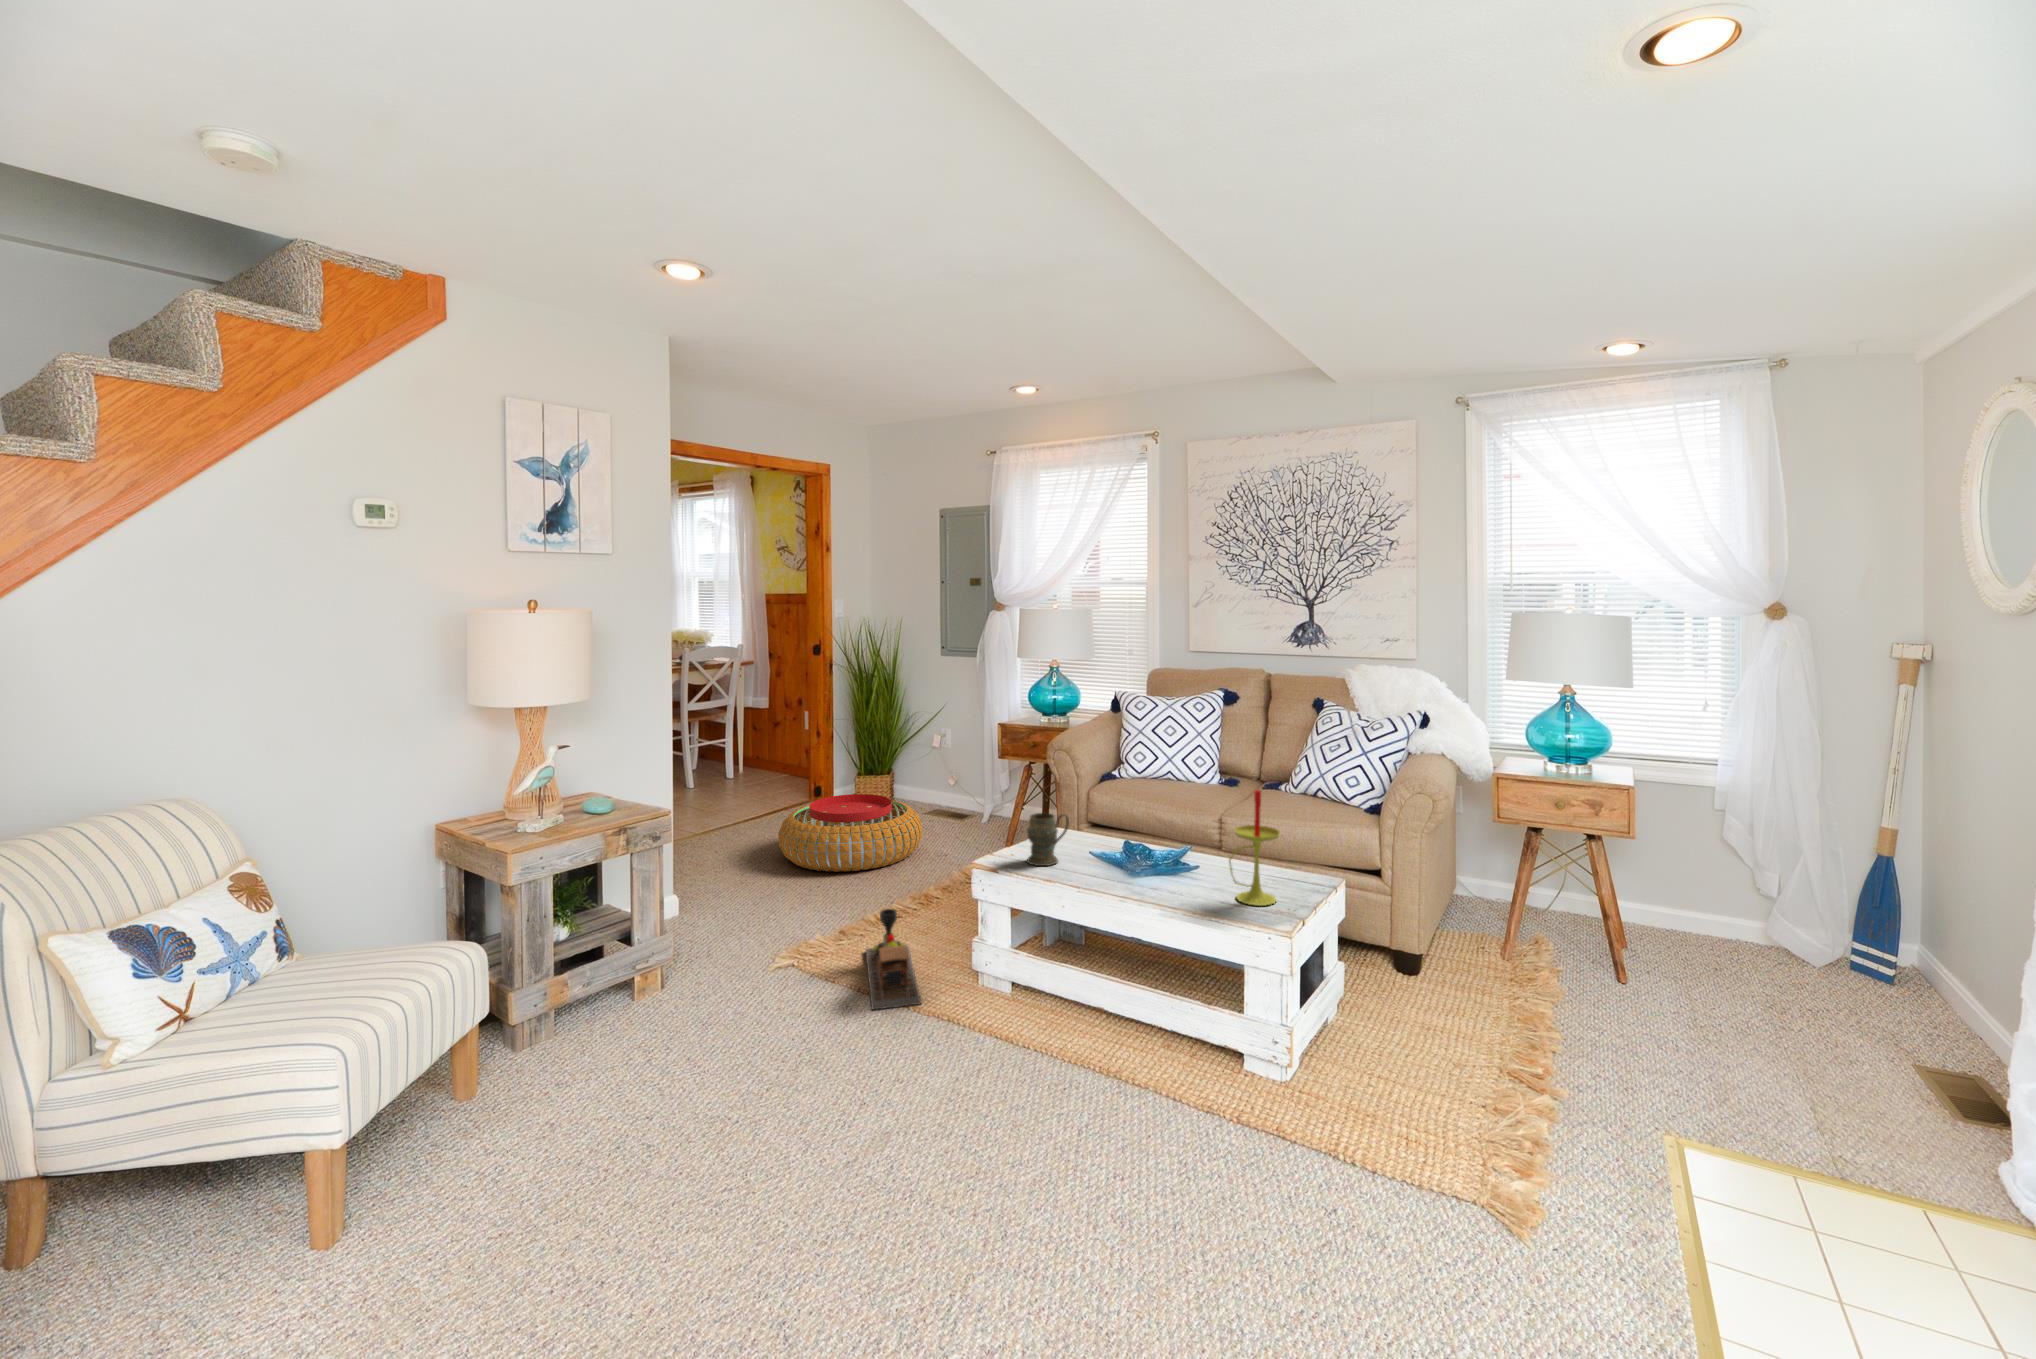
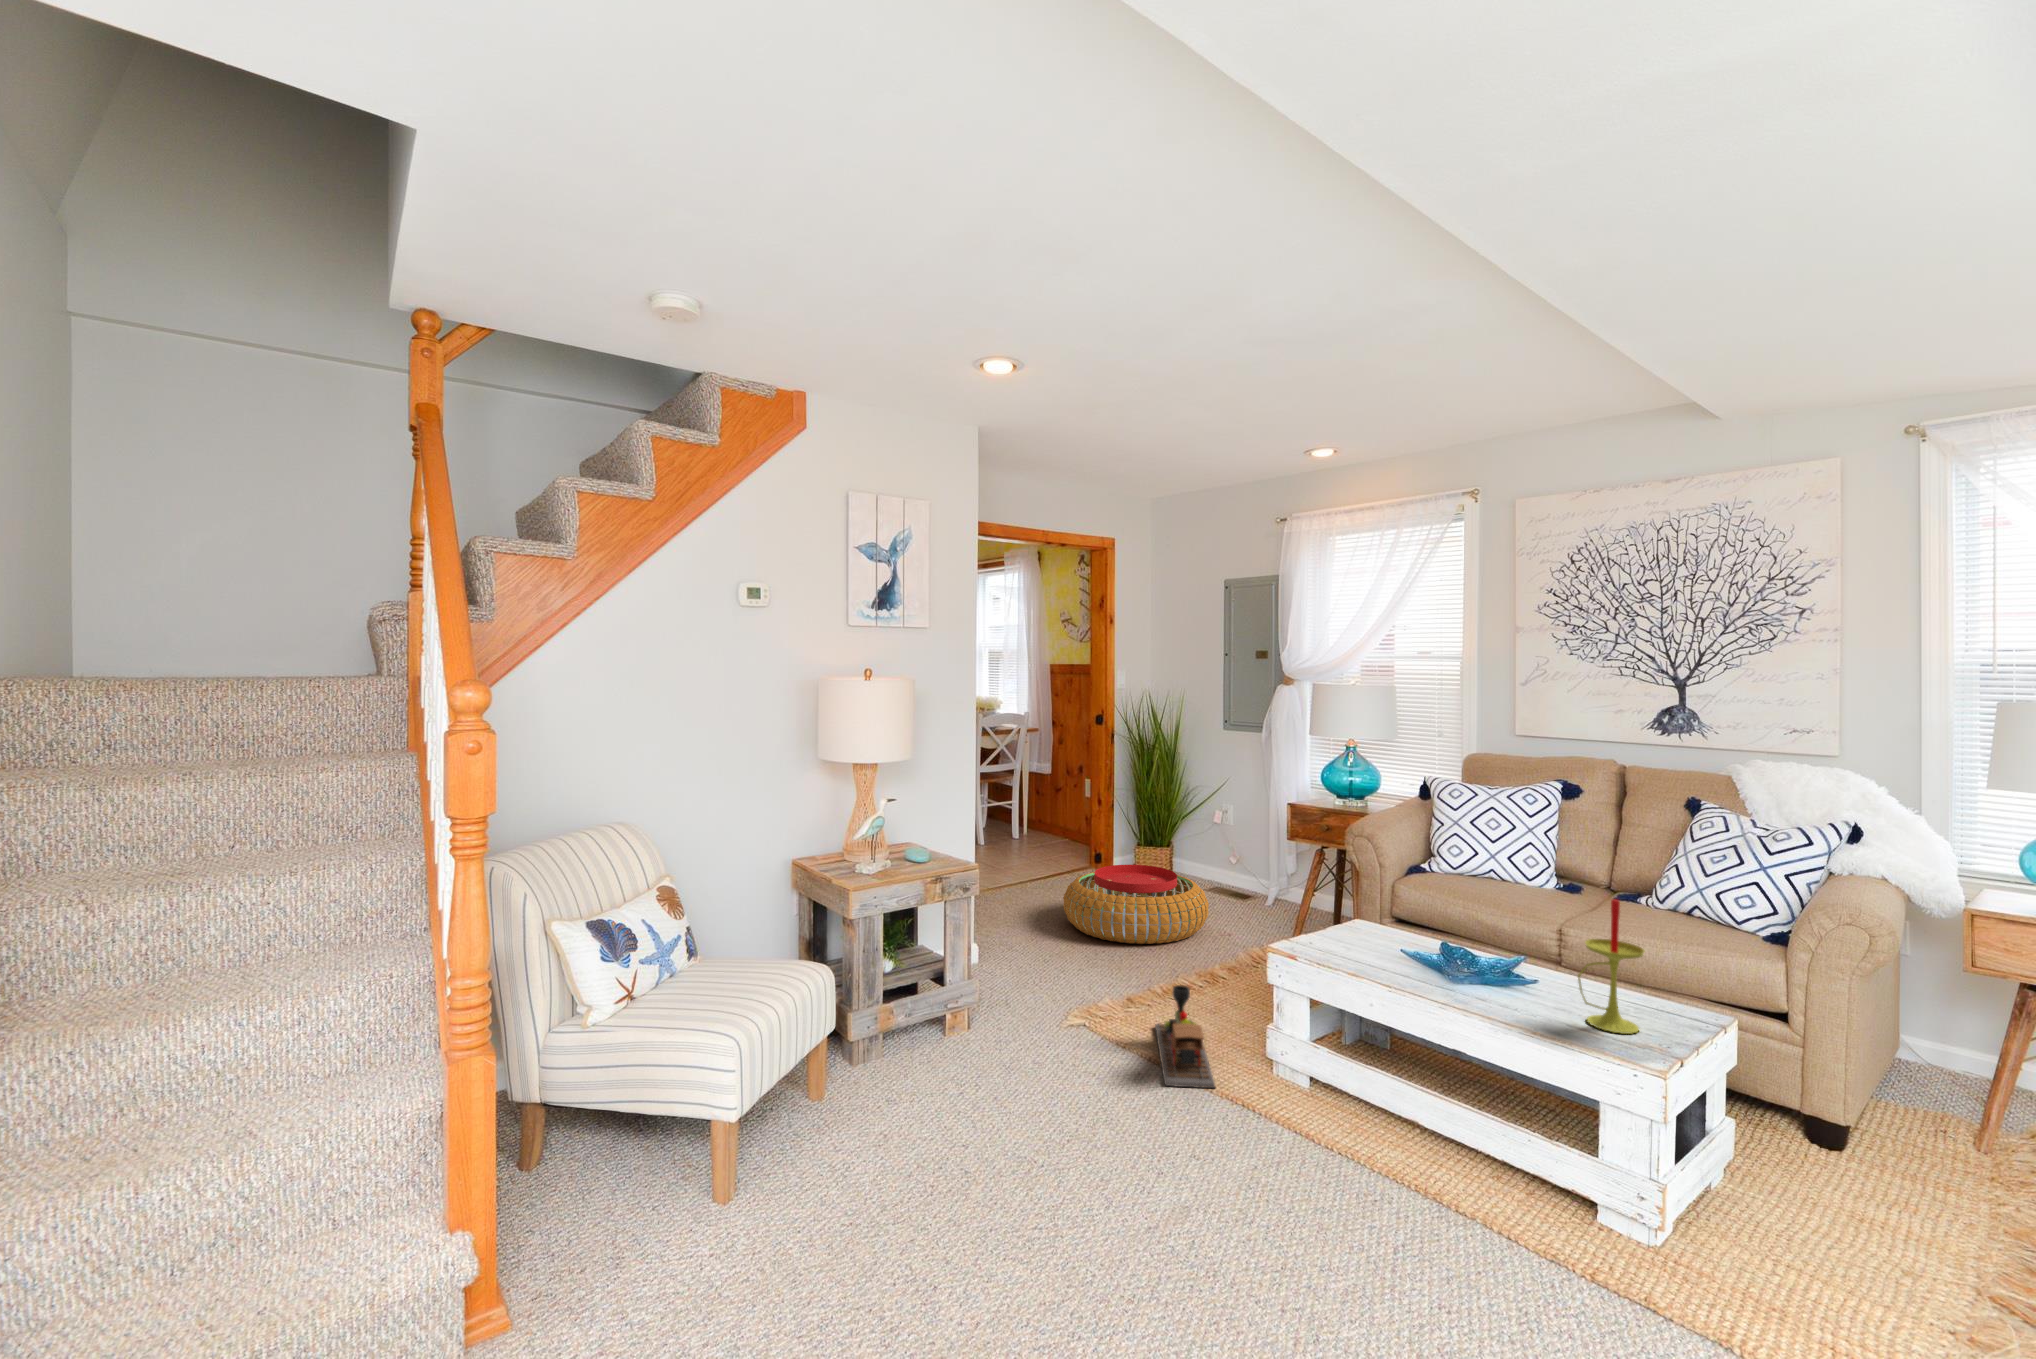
mug: present [1027,813,1069,866] -> none [1332,902,1381,960]

